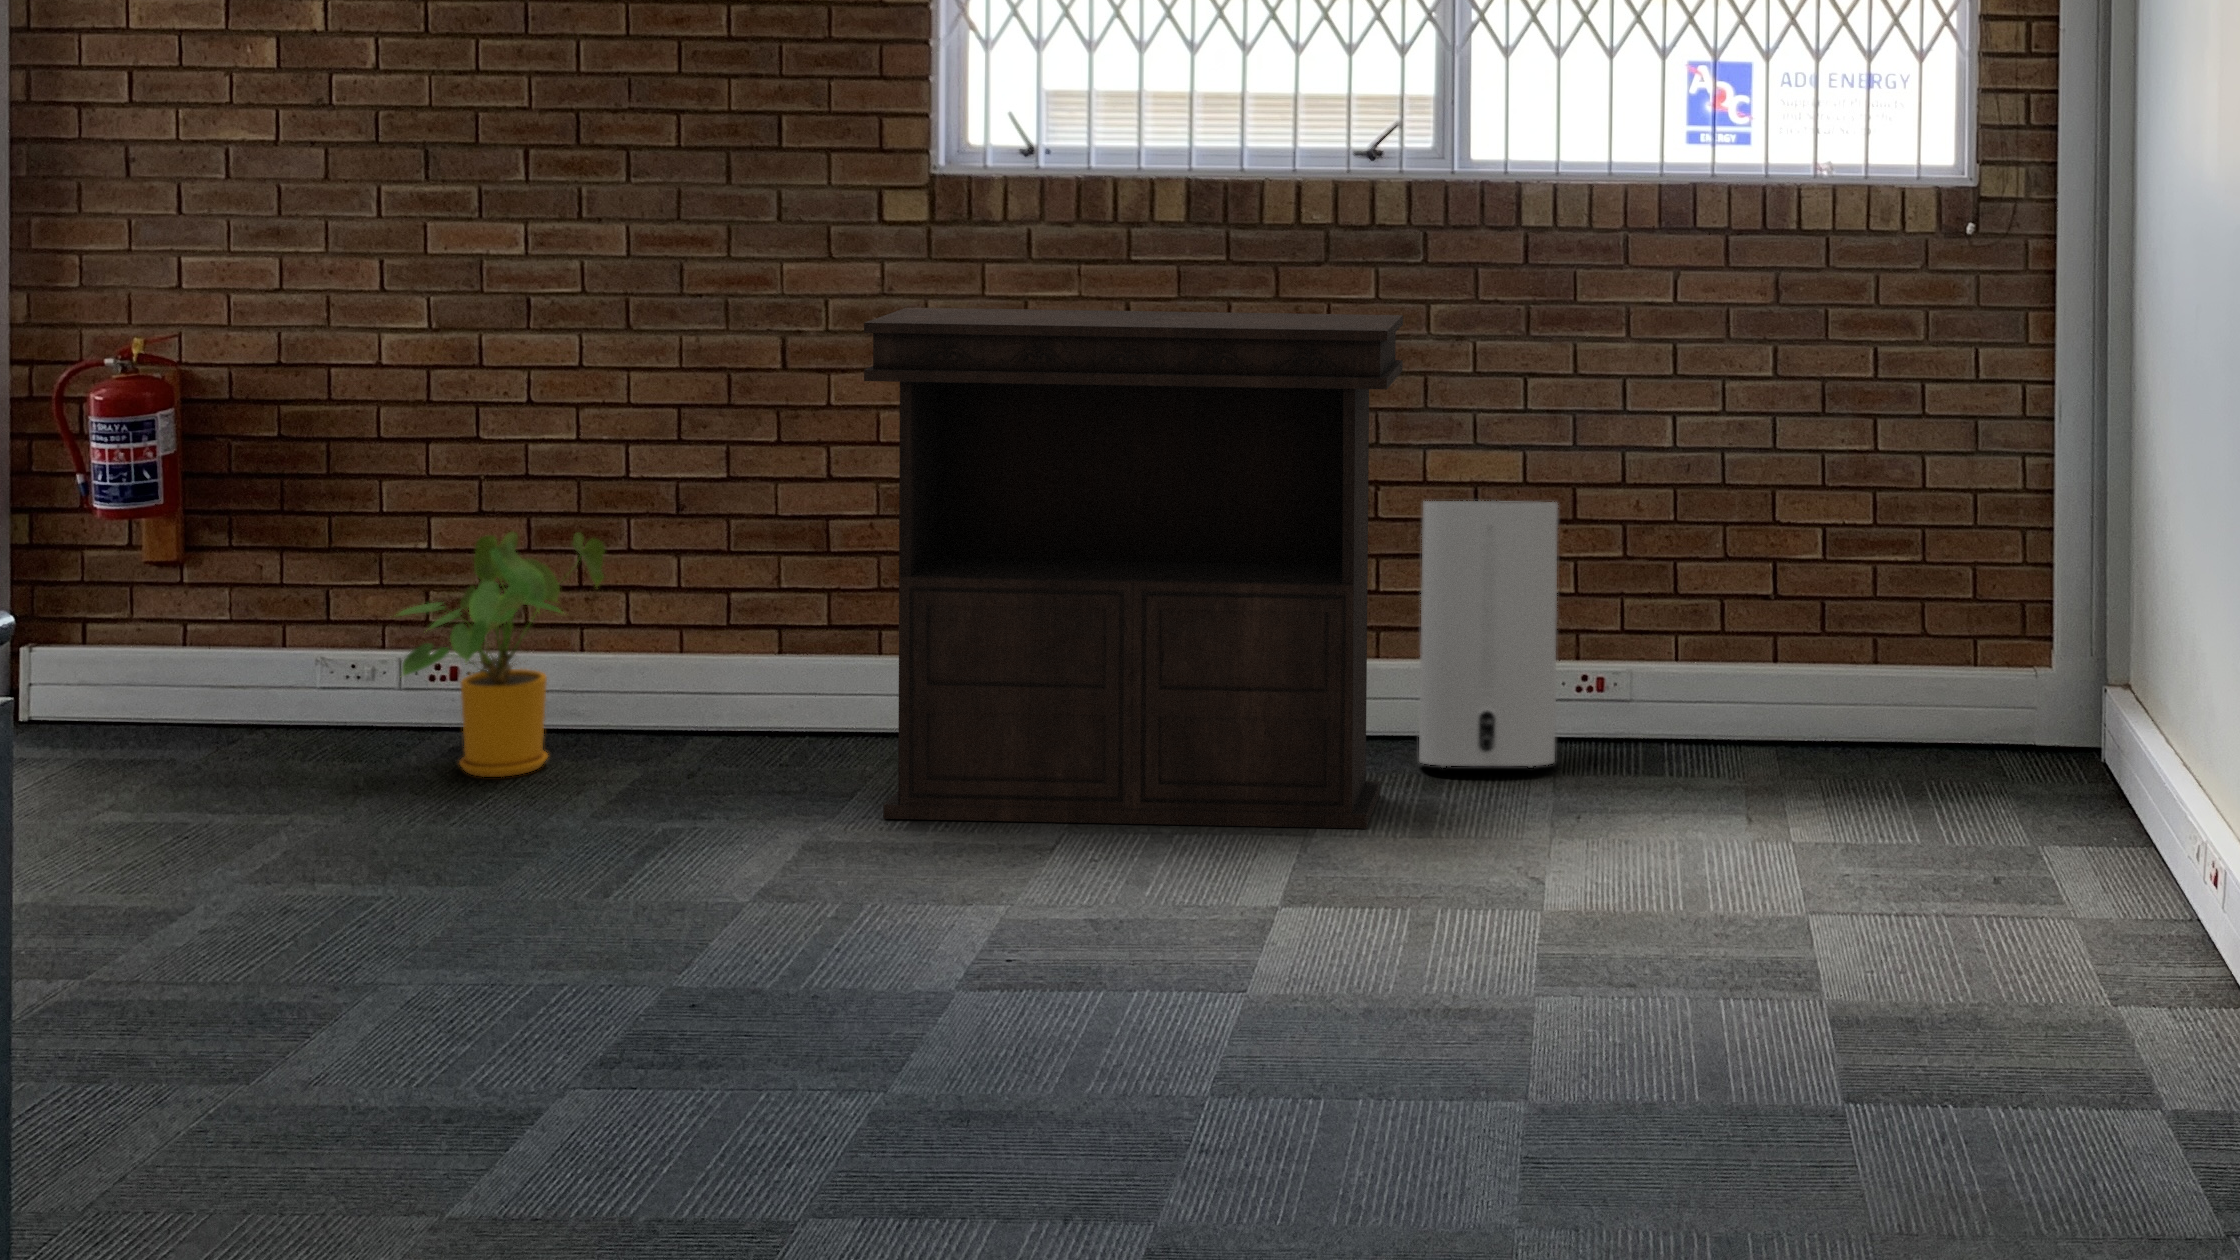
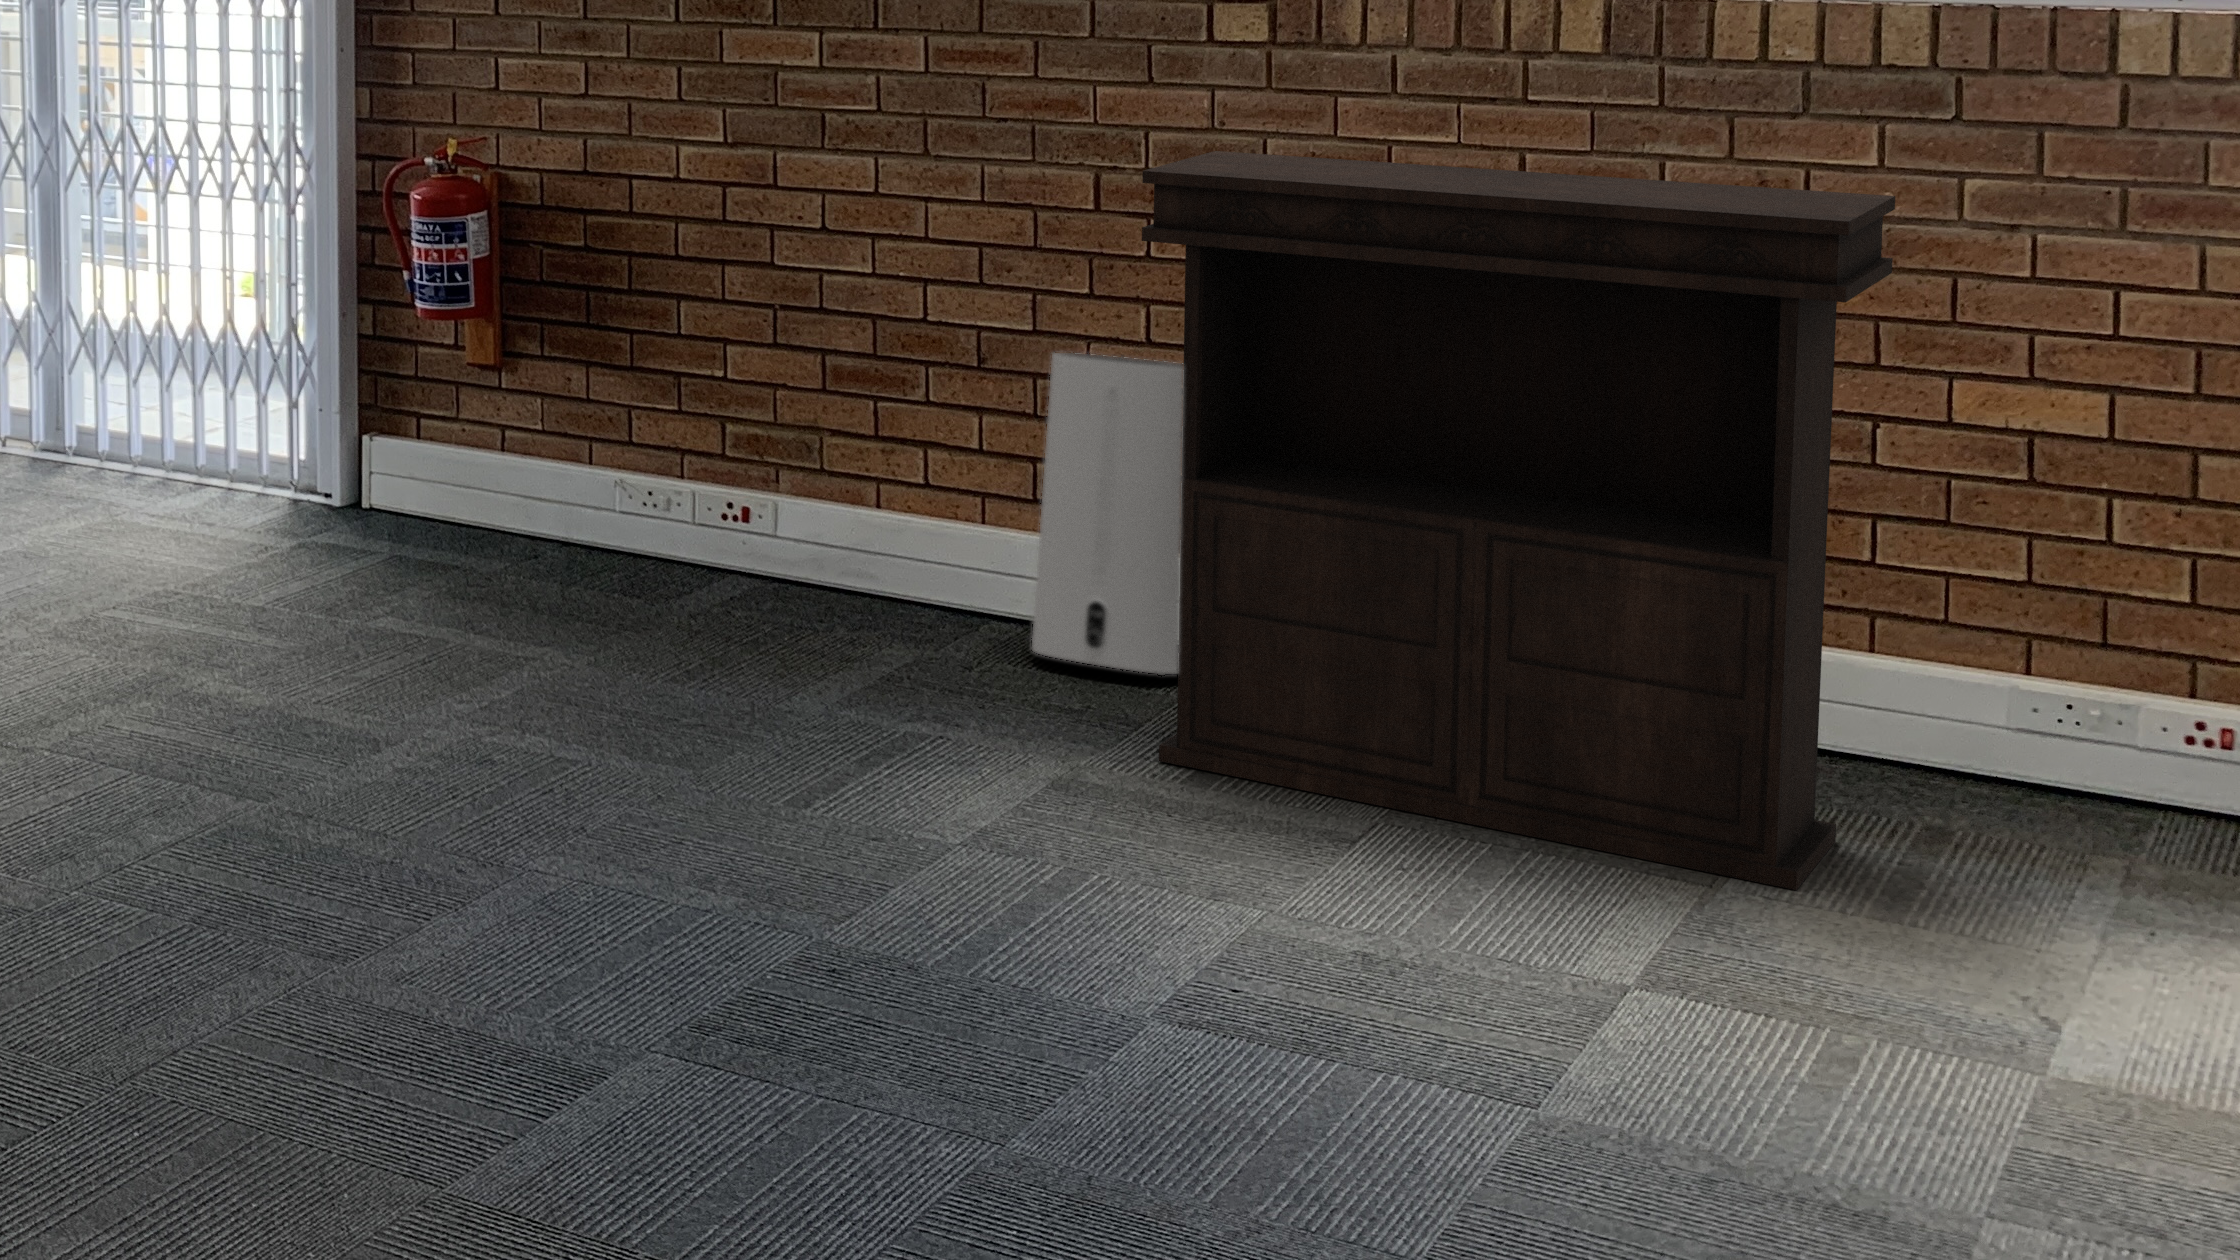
air purifier: present [1419,501,1558,768] -> present [1032,353,1183,675]
house plant: present [398,532,605,777] -> none [660,371,895,637]

